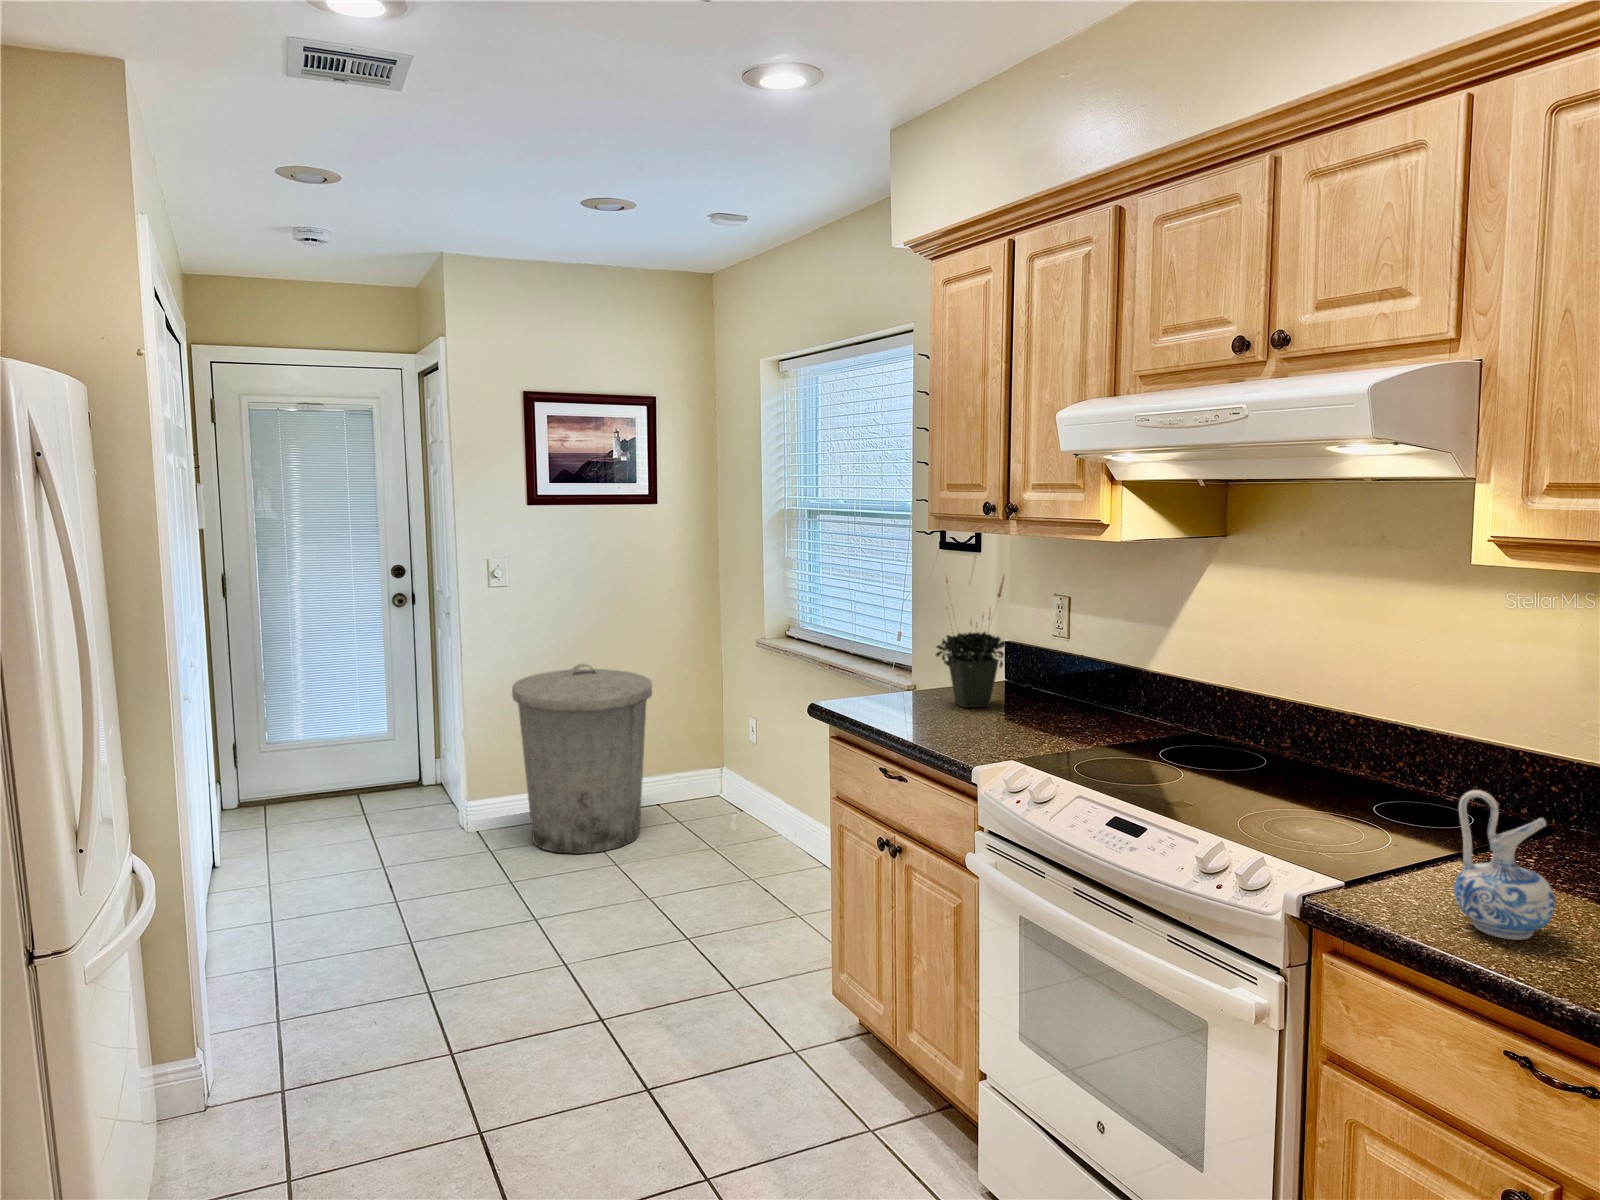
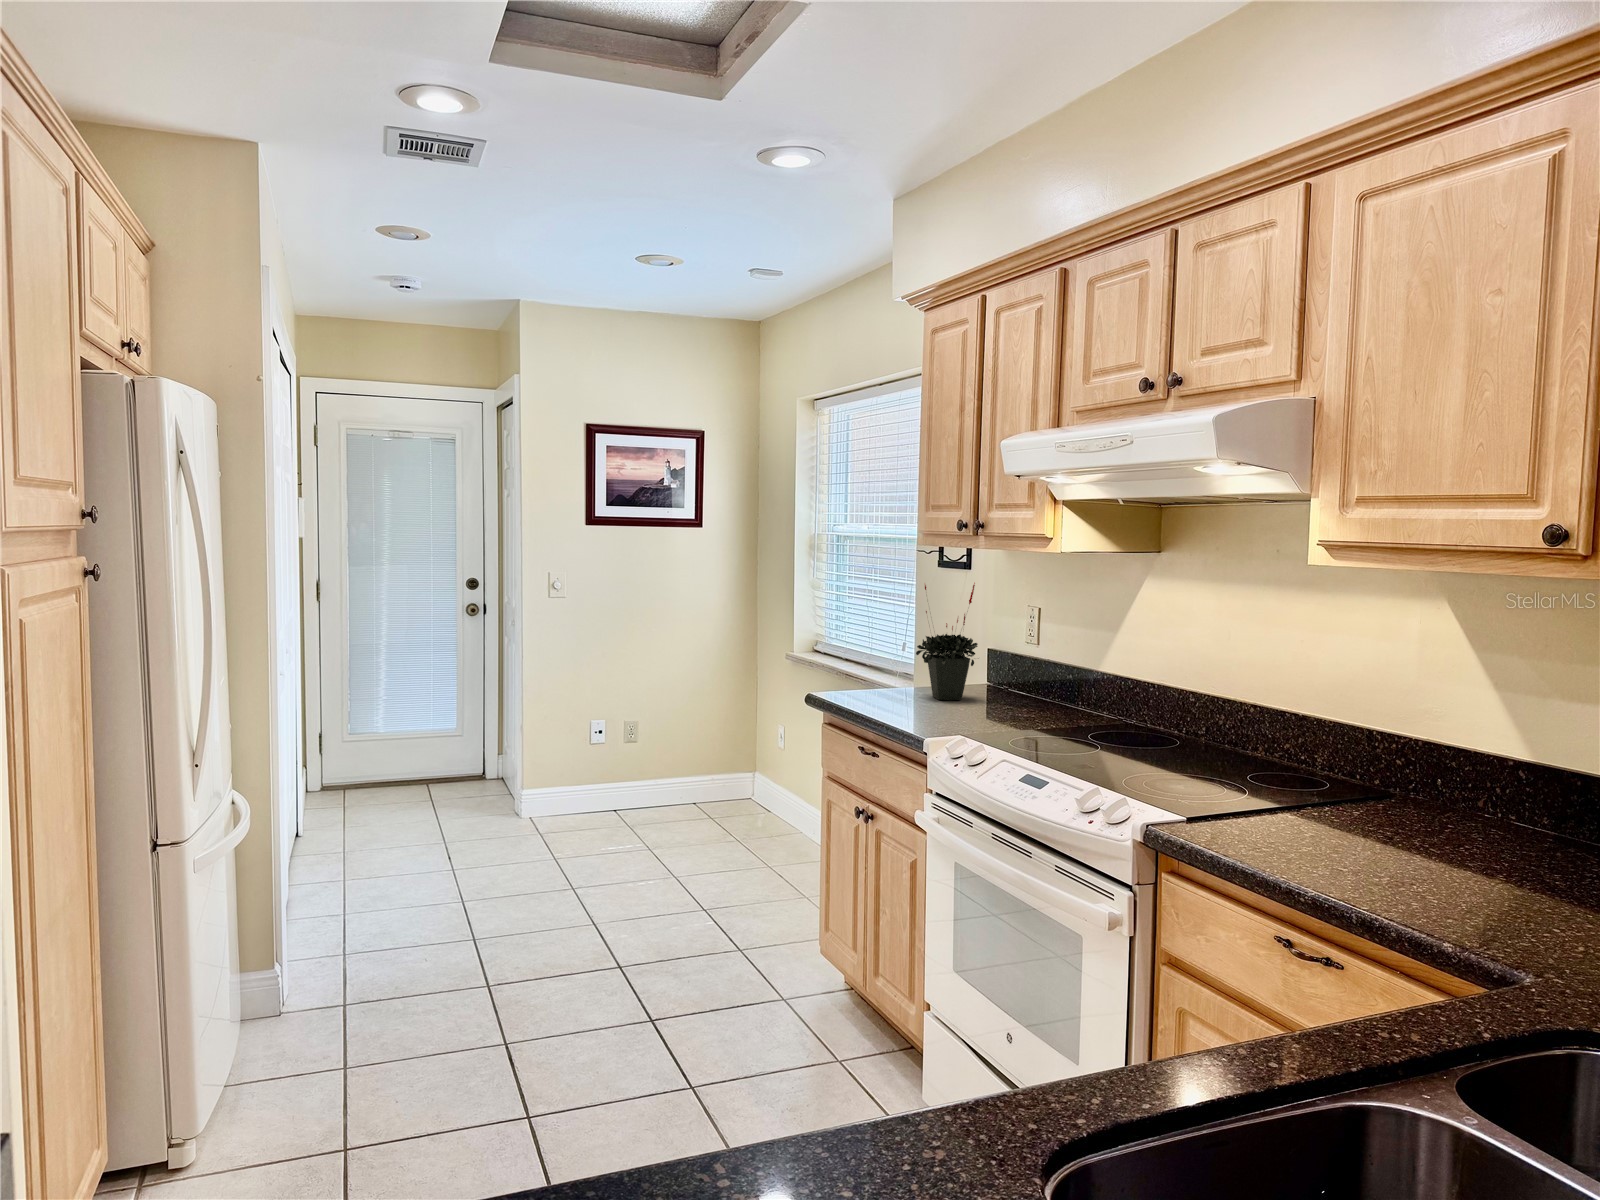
trash can: present [512,664,652,854] -> none [564,668,690,839]
ceramic pitcher: present [1454,790,1555,940] -> none [1257,735,1331,855]

